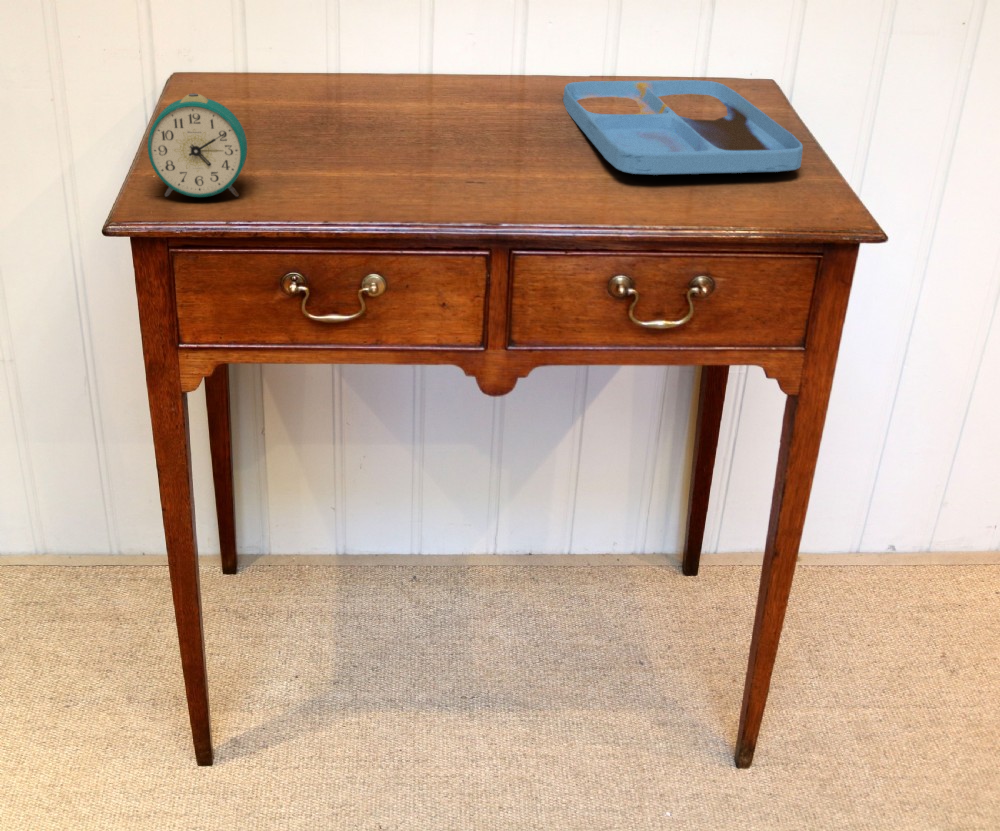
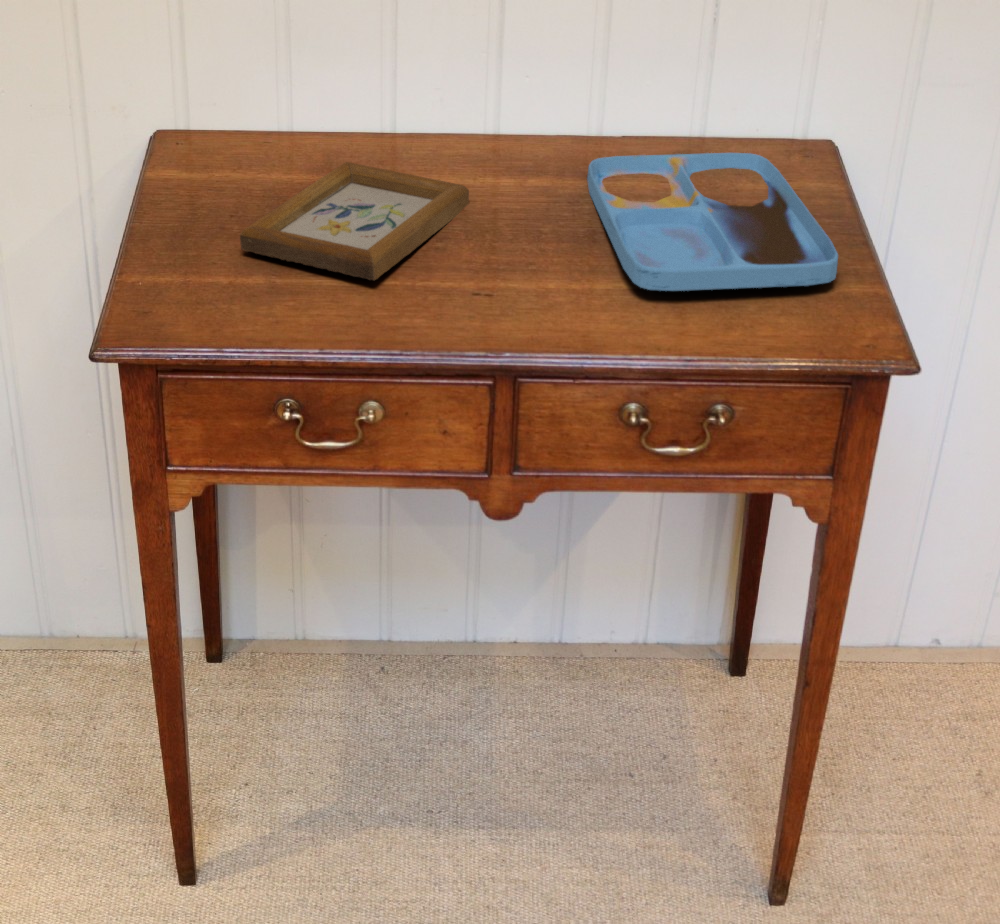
picture frame: none [247,83,458,167] -> present [240,162,469,280]
alarm clock: present [148,93,247,197] -> none [135,216,238,321]

